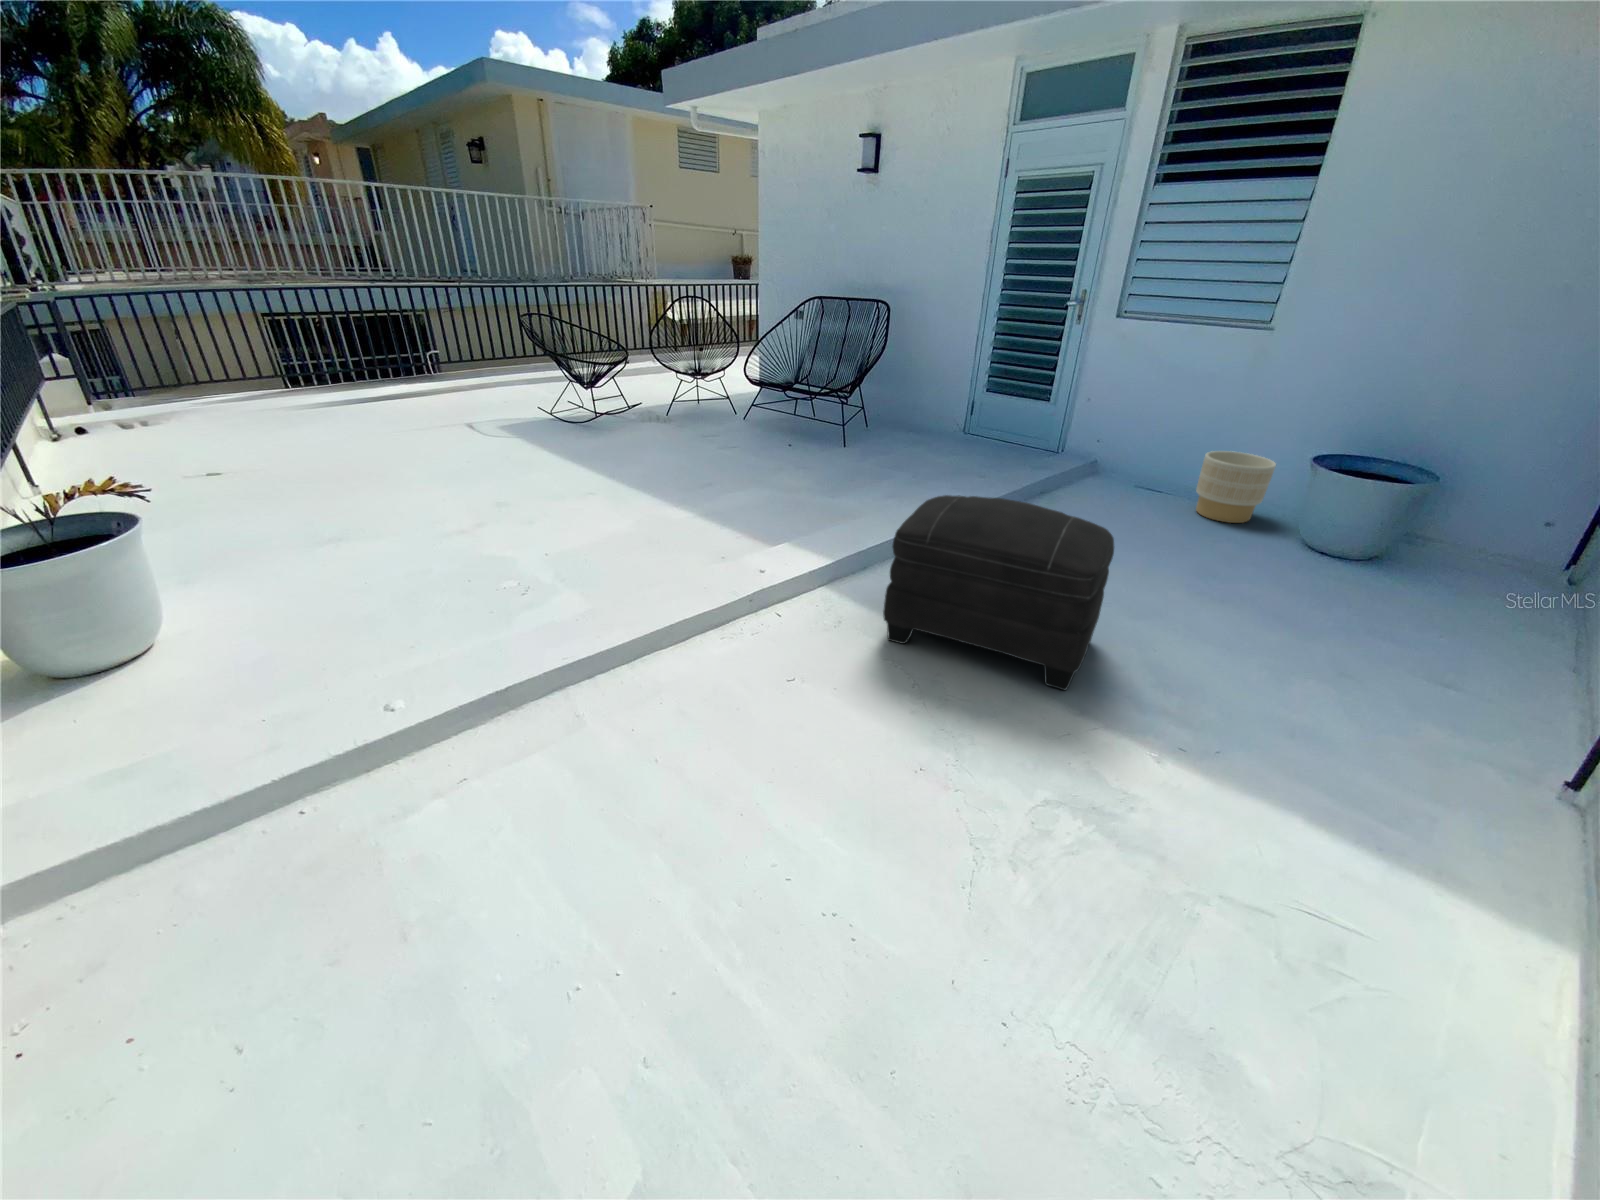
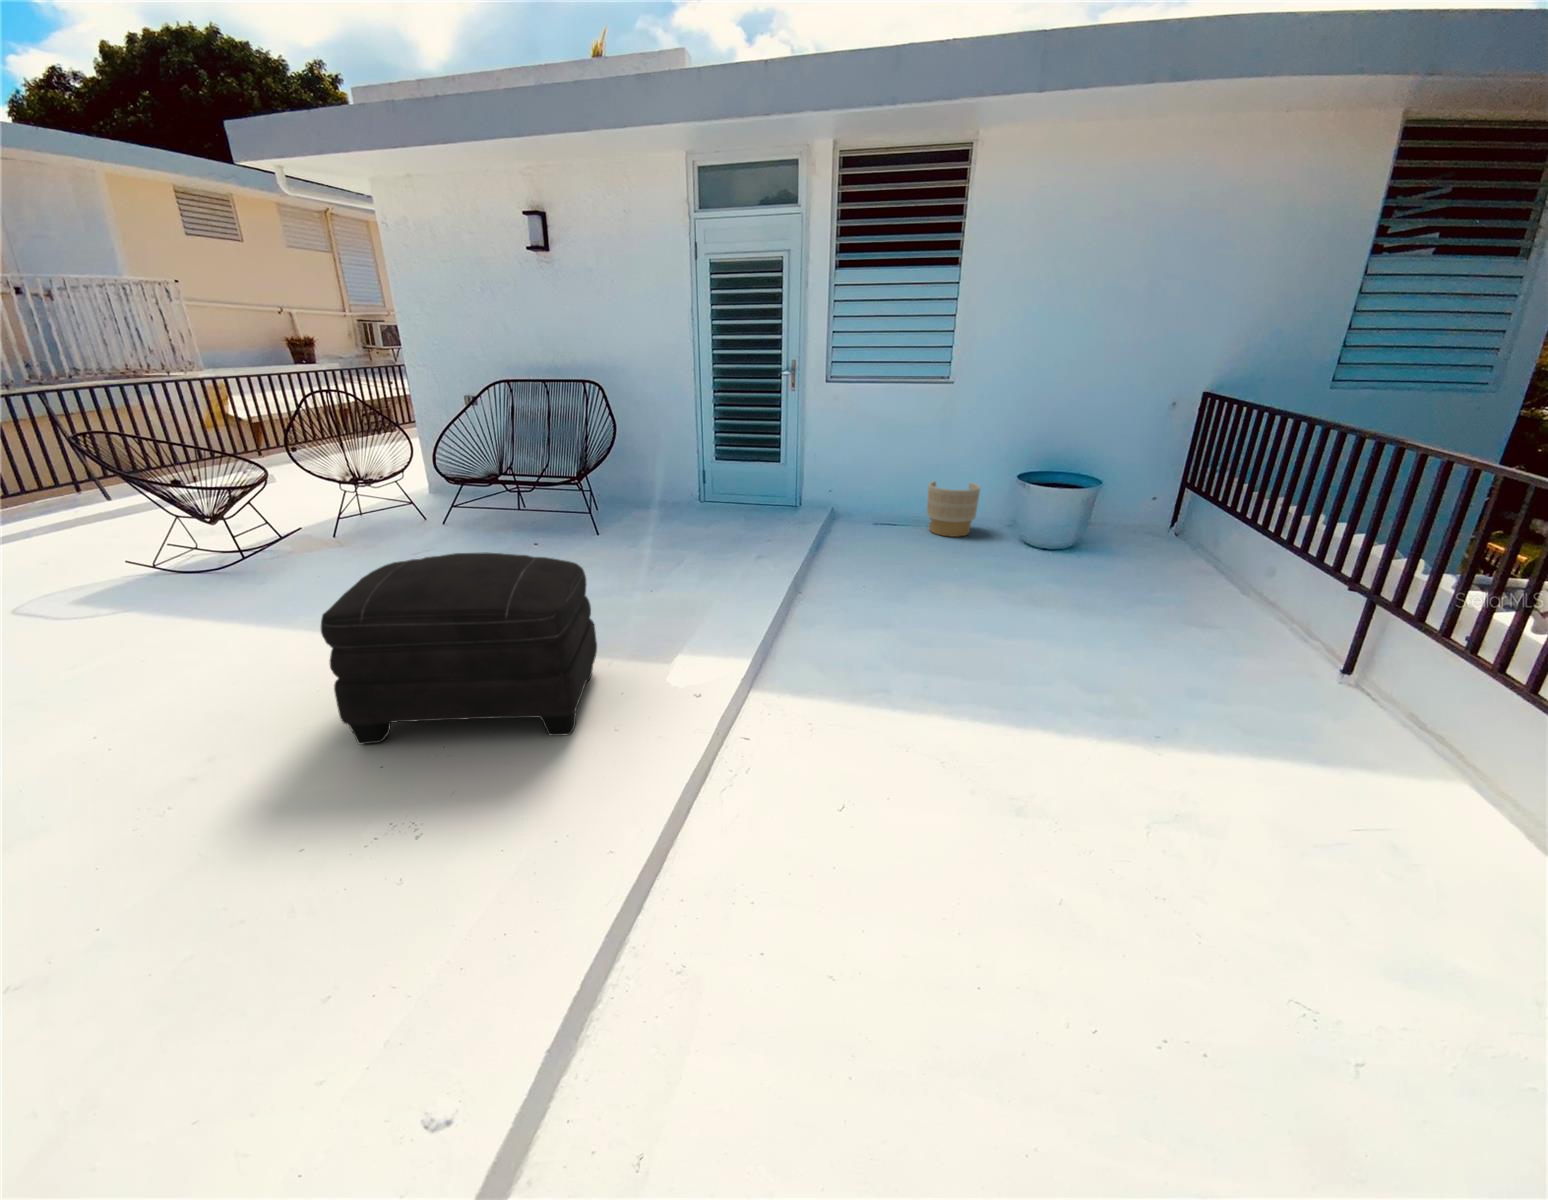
ottoman: present [883,495,1114,690] -> present [321,552,597,744]

